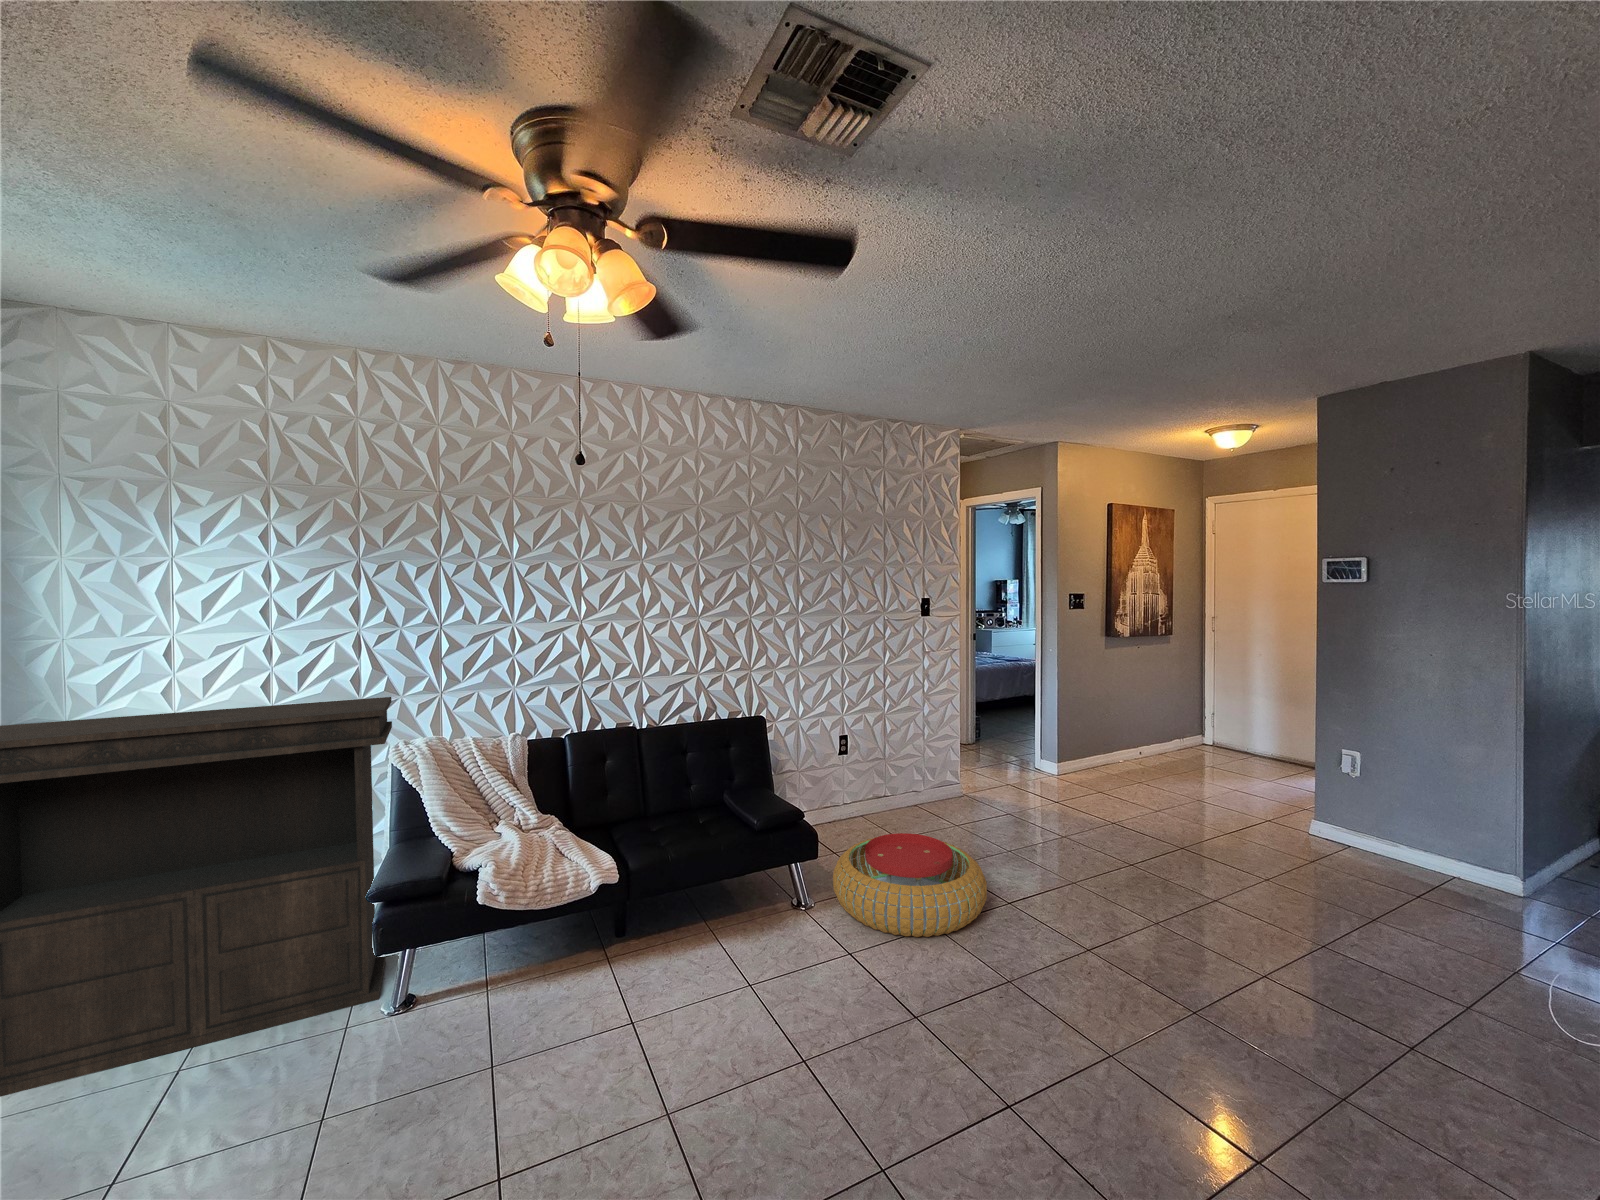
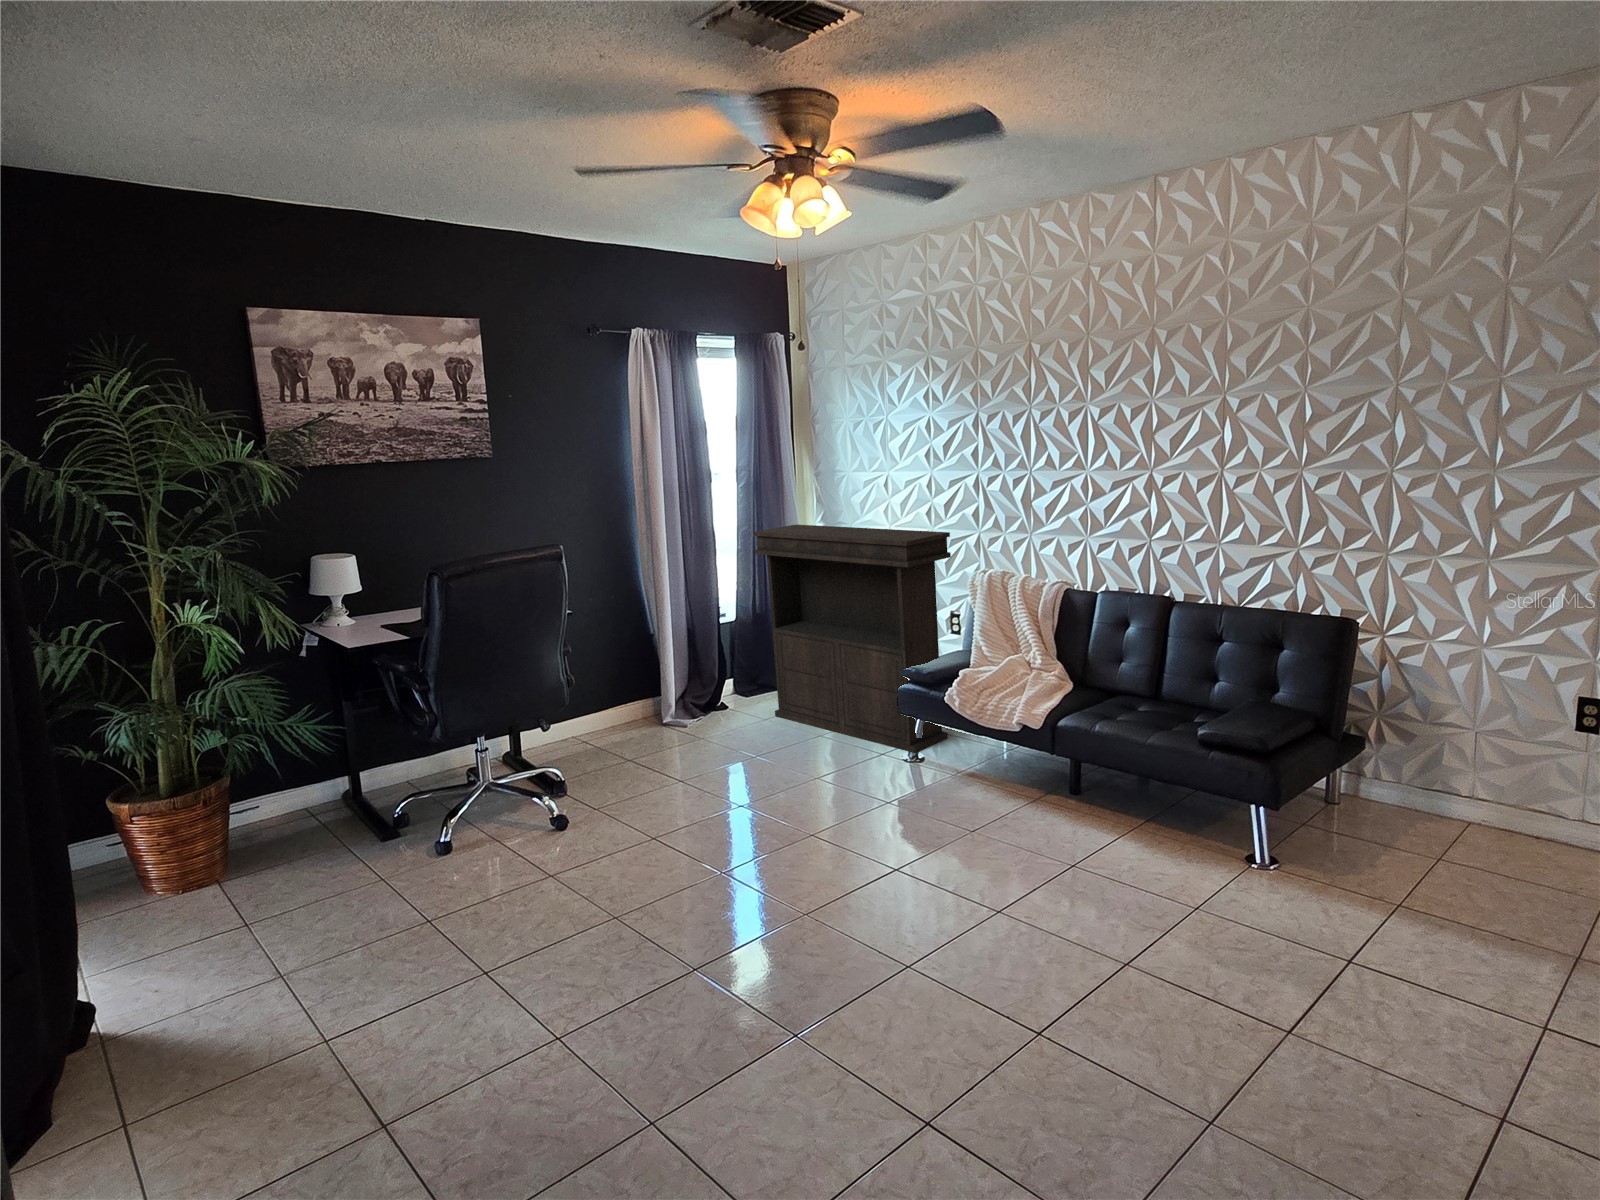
pouf: present [833,833,987,937] -> none [1239,821,1506,979]

